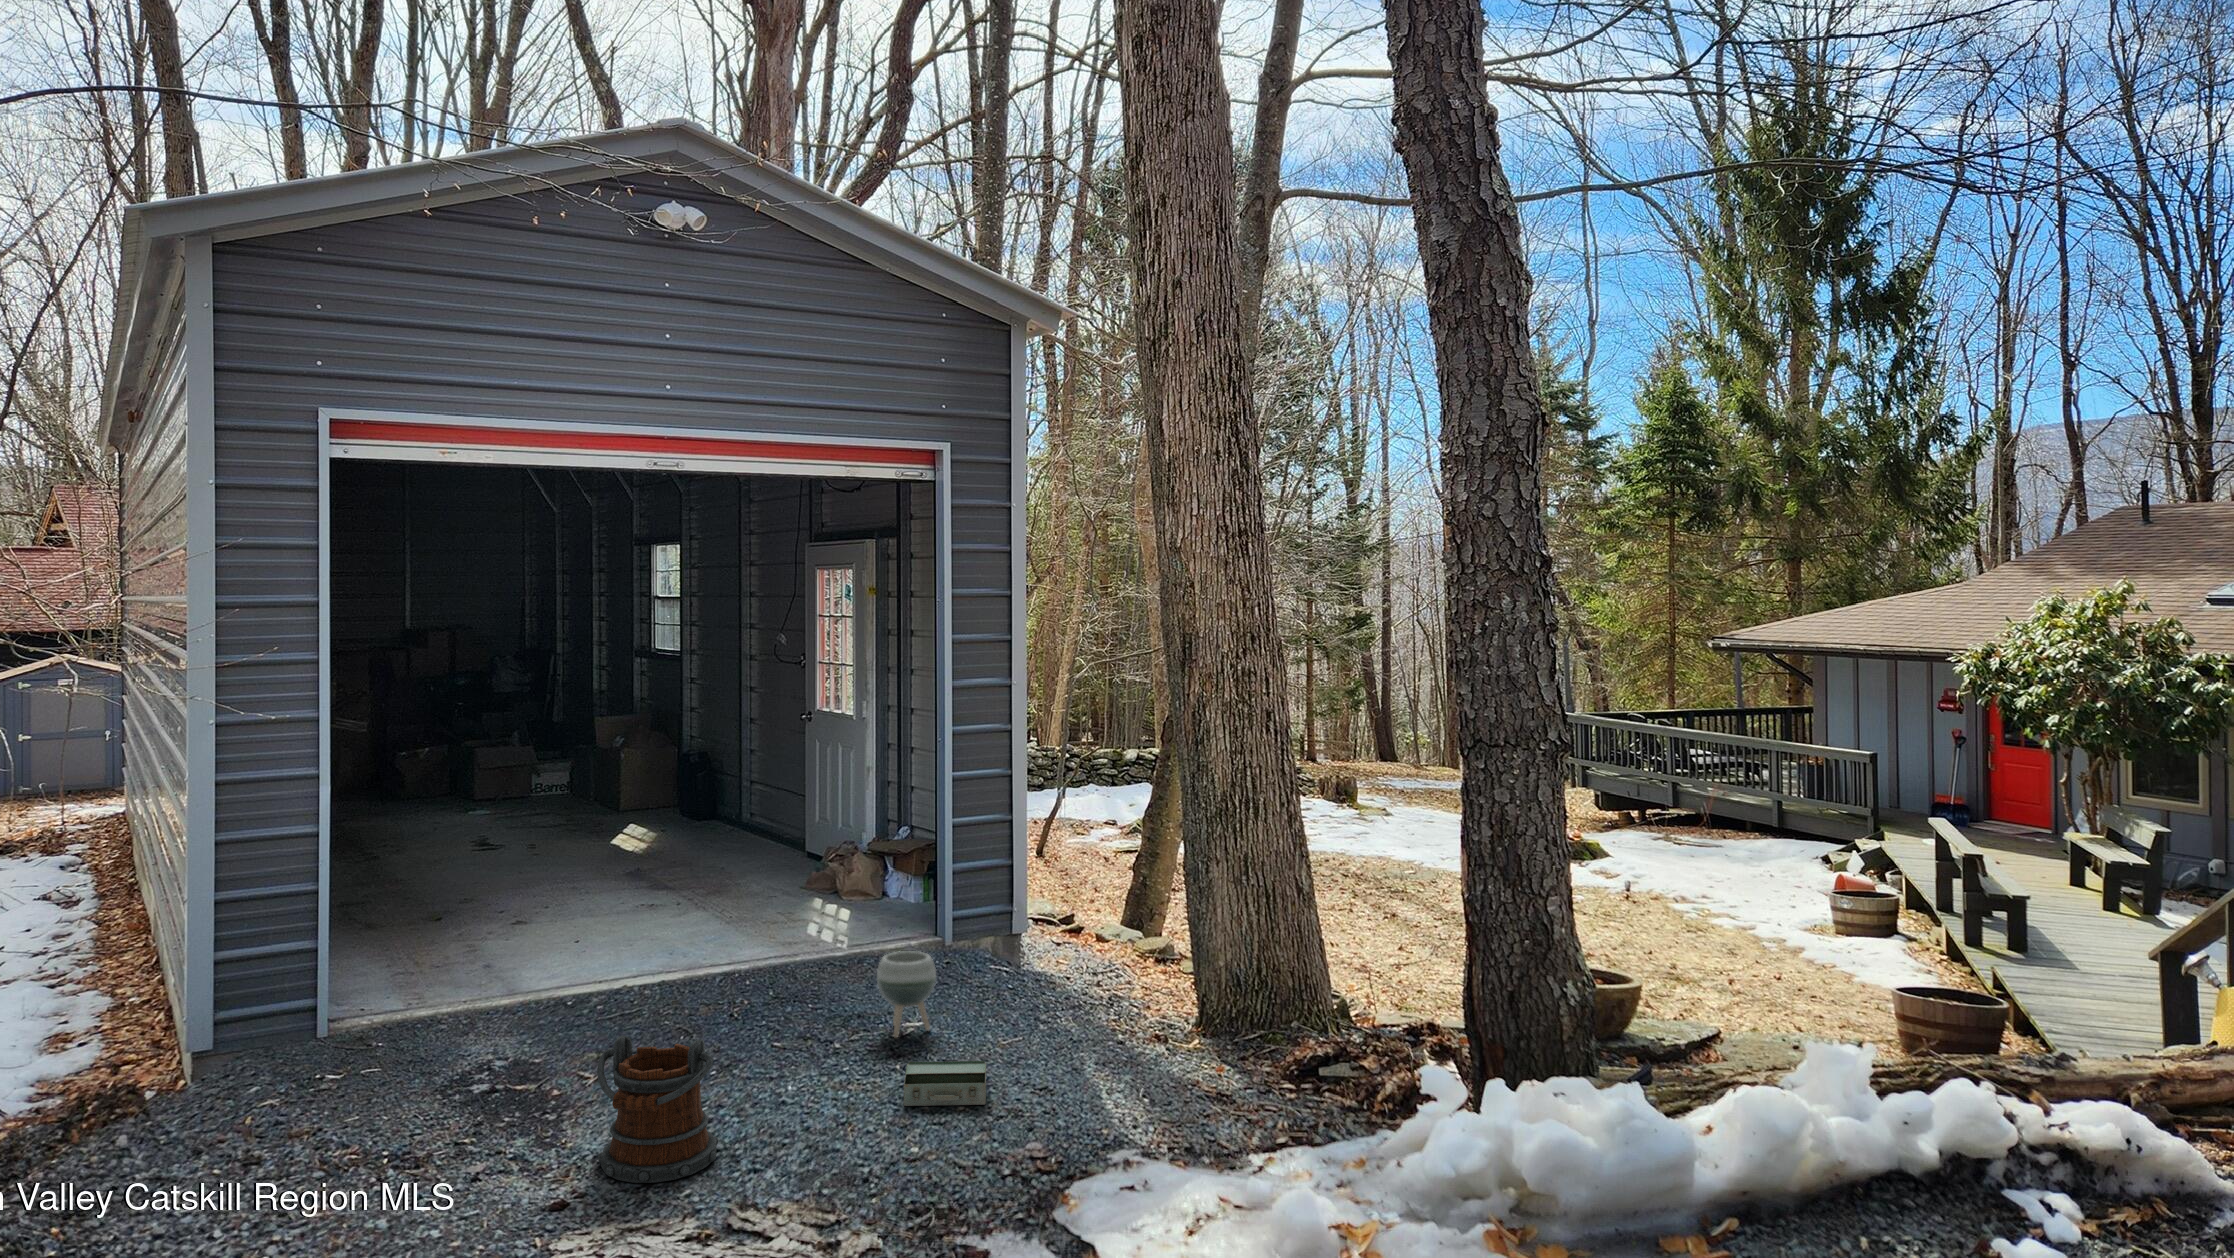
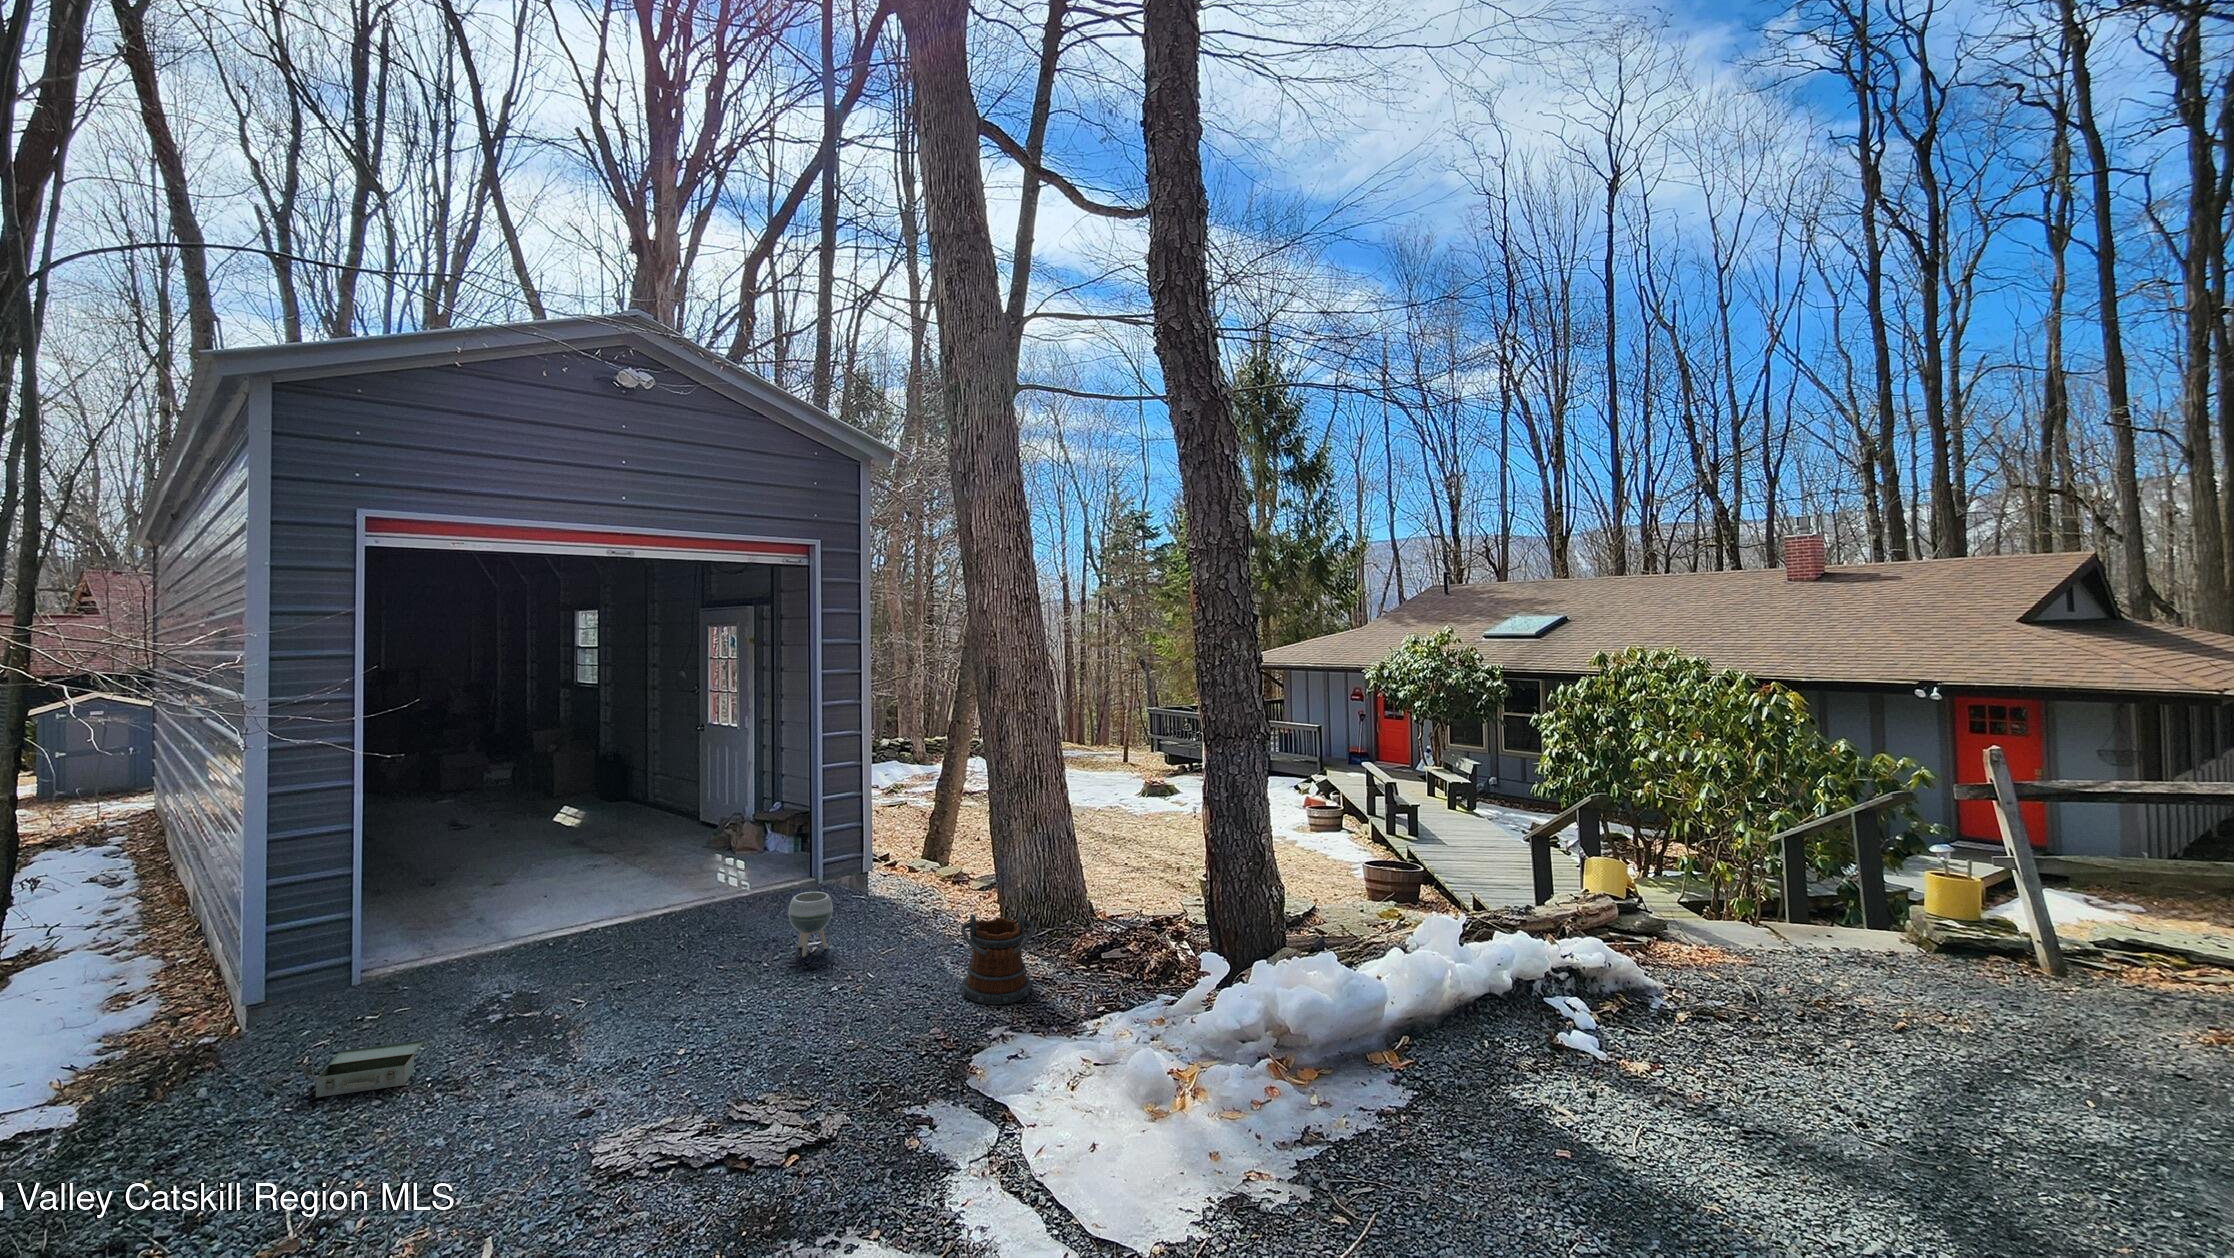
bucket: present [597,1036,718,1183] -> present [961,913,1034,1004]
toolbox: present [904,1061,986,1106] -> present [316,1041,423,1097]

